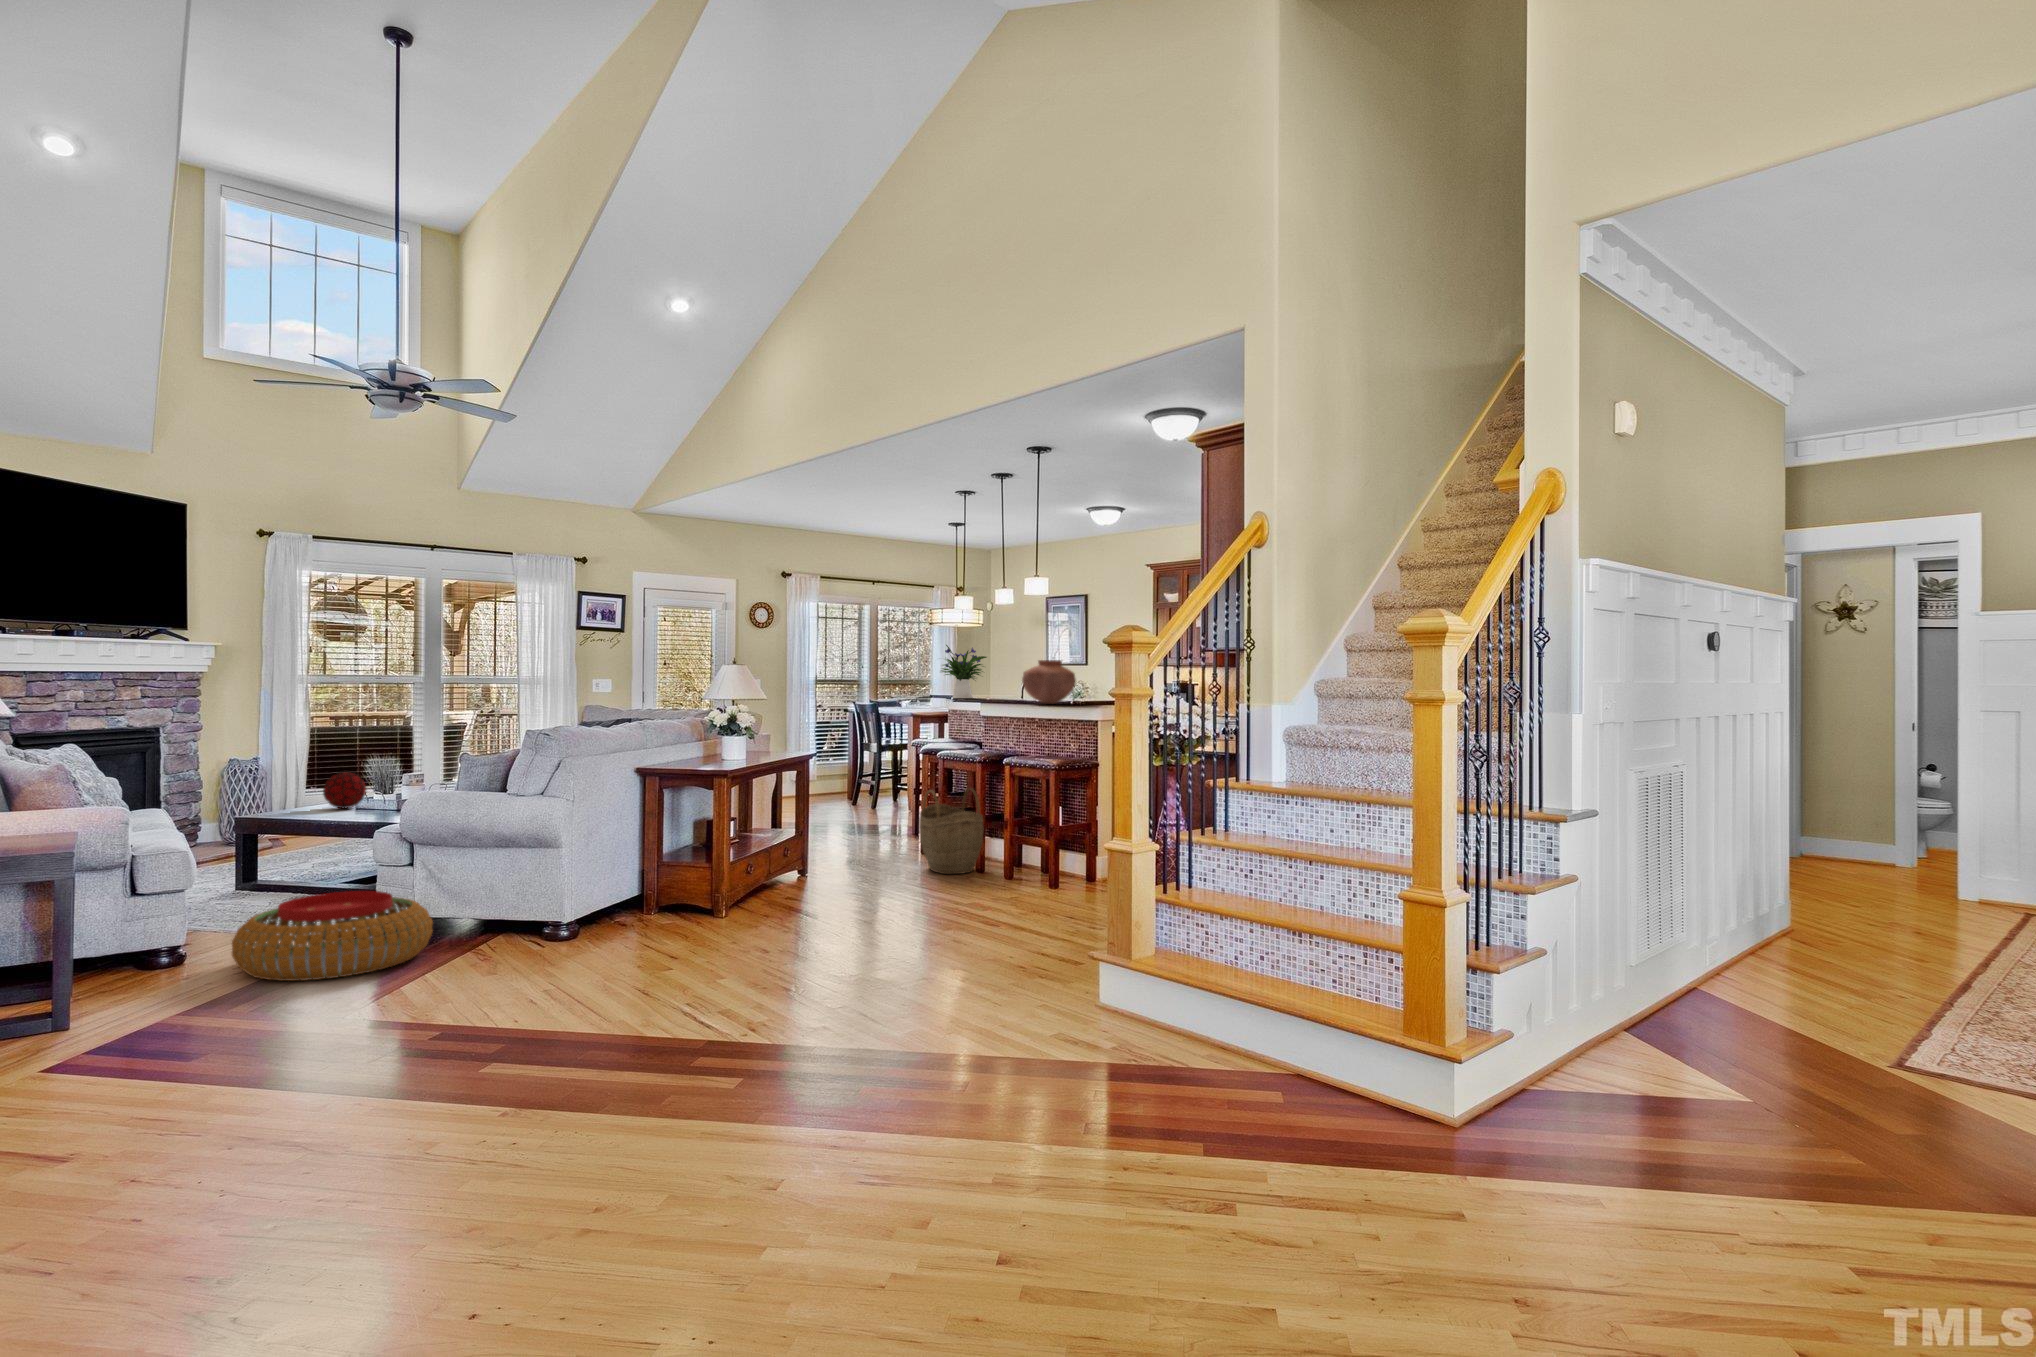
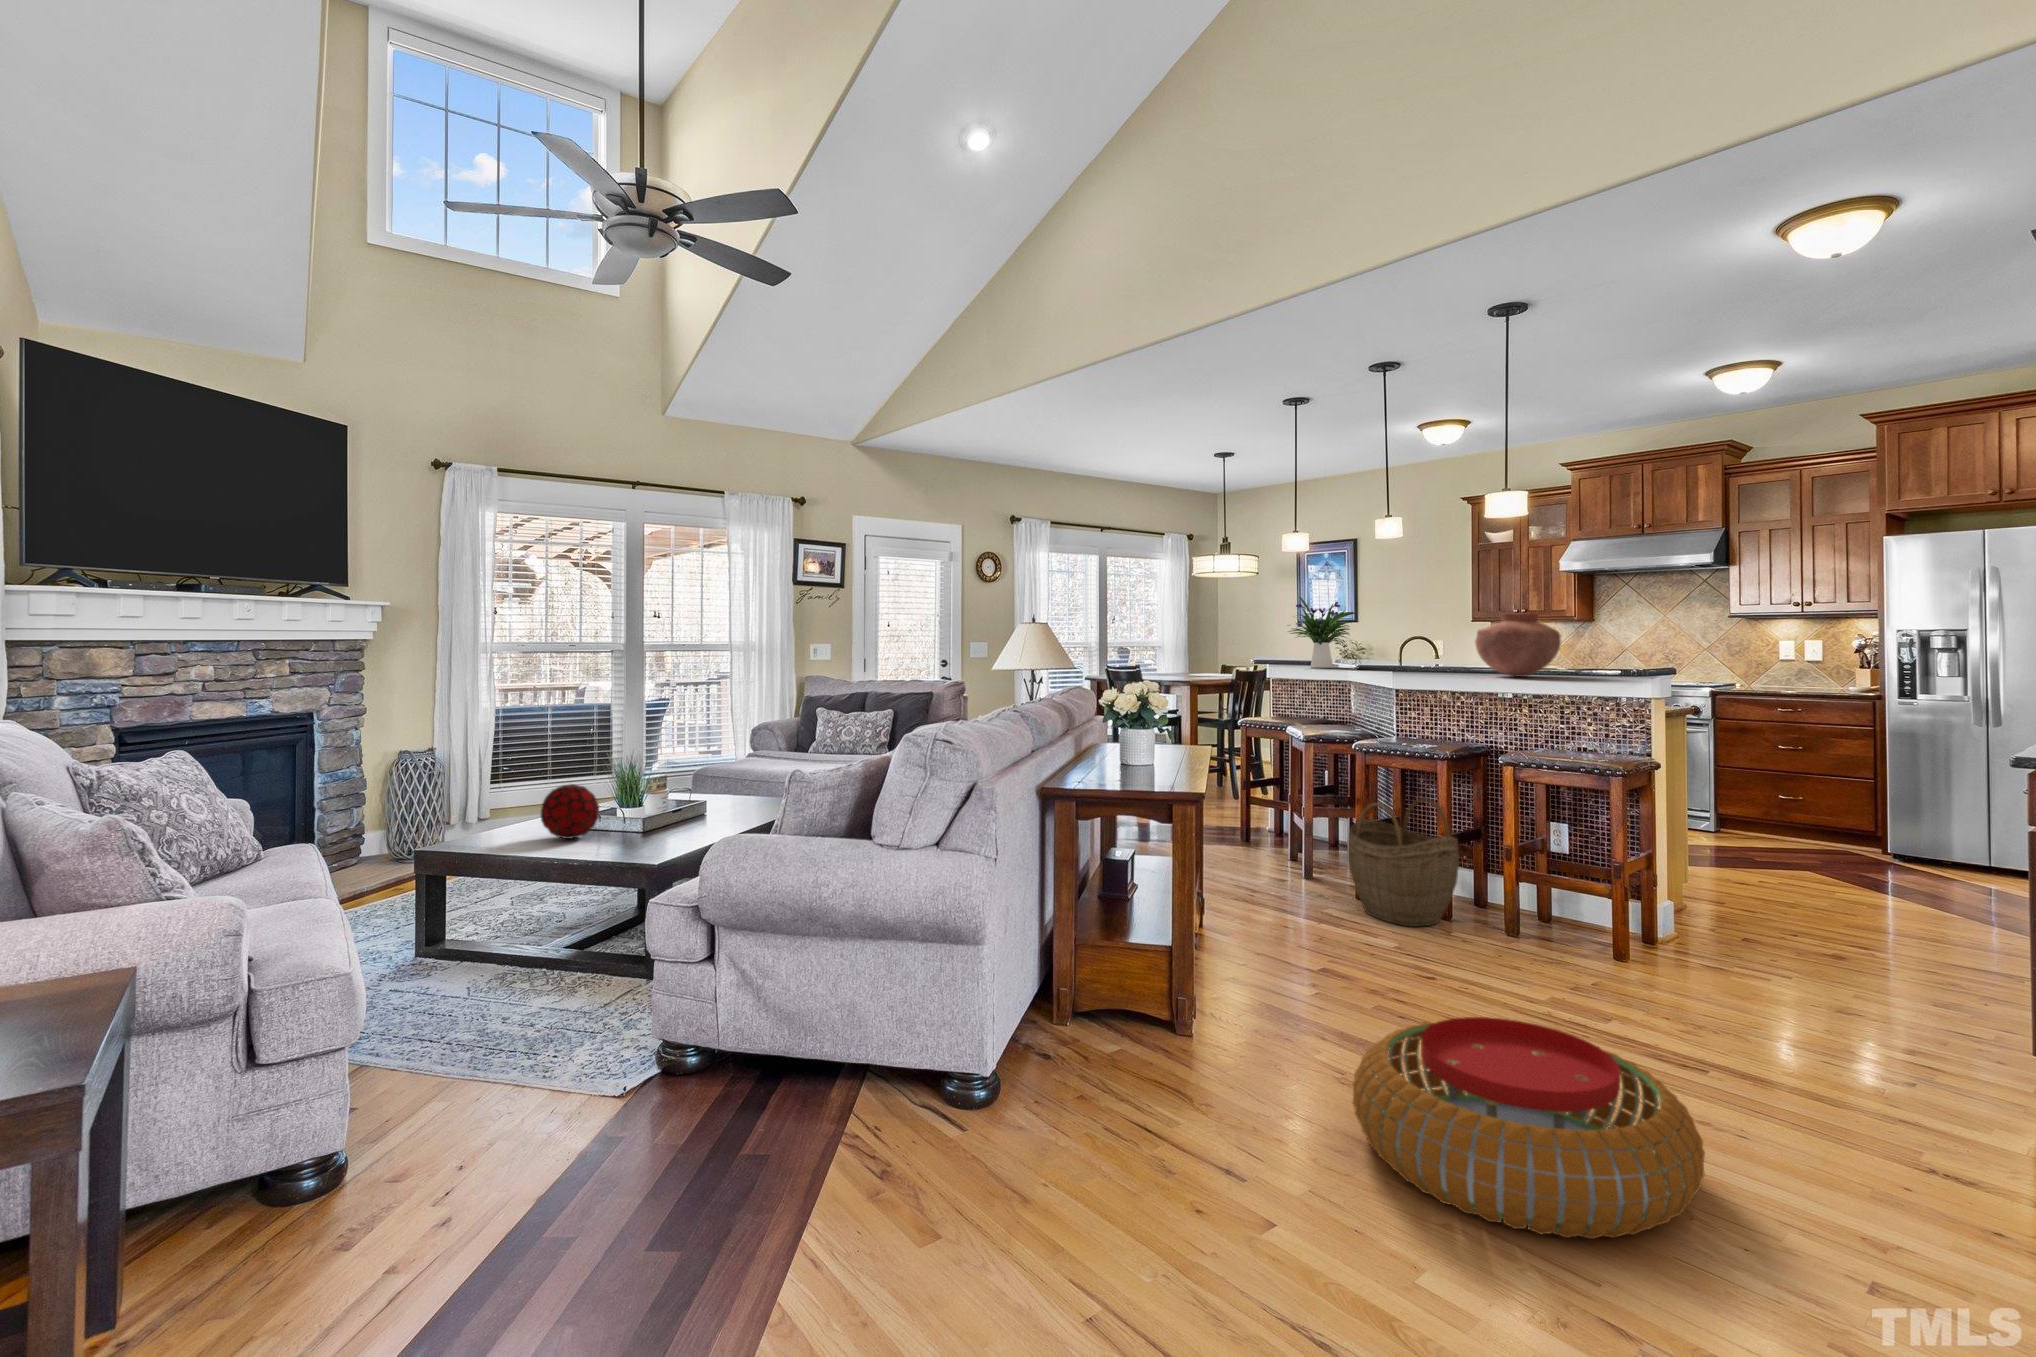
pouf: present [232,891,433,981] -> present [1353,1017,1705,1239]

